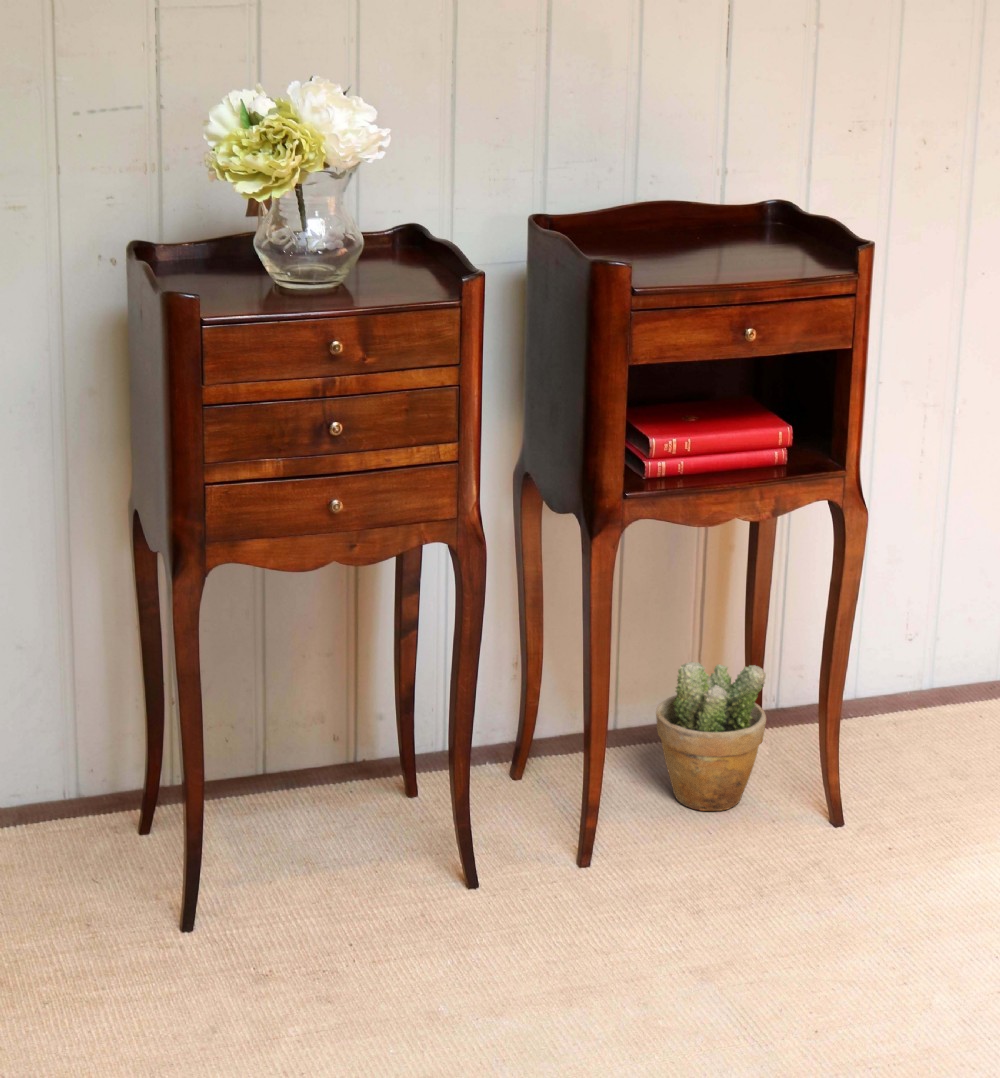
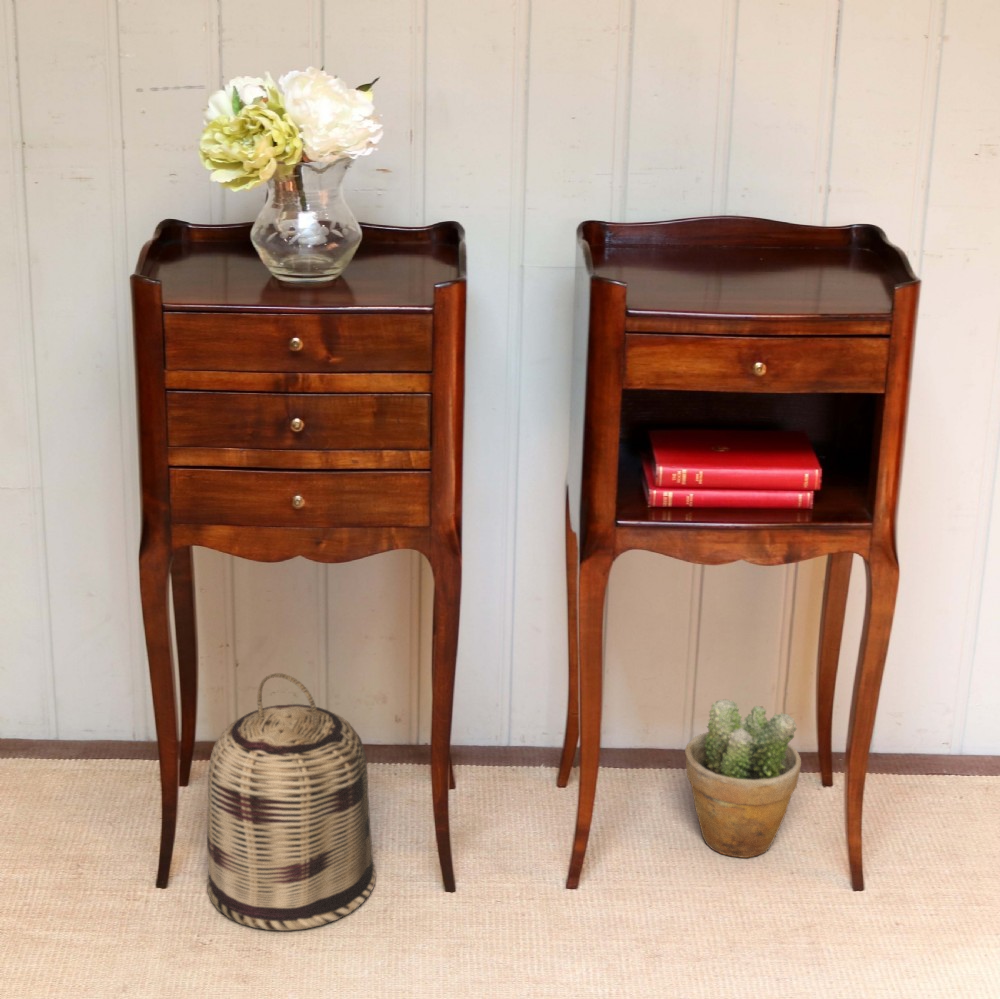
basket: none [235,686,407,947] -> present [207,673,376,931]

